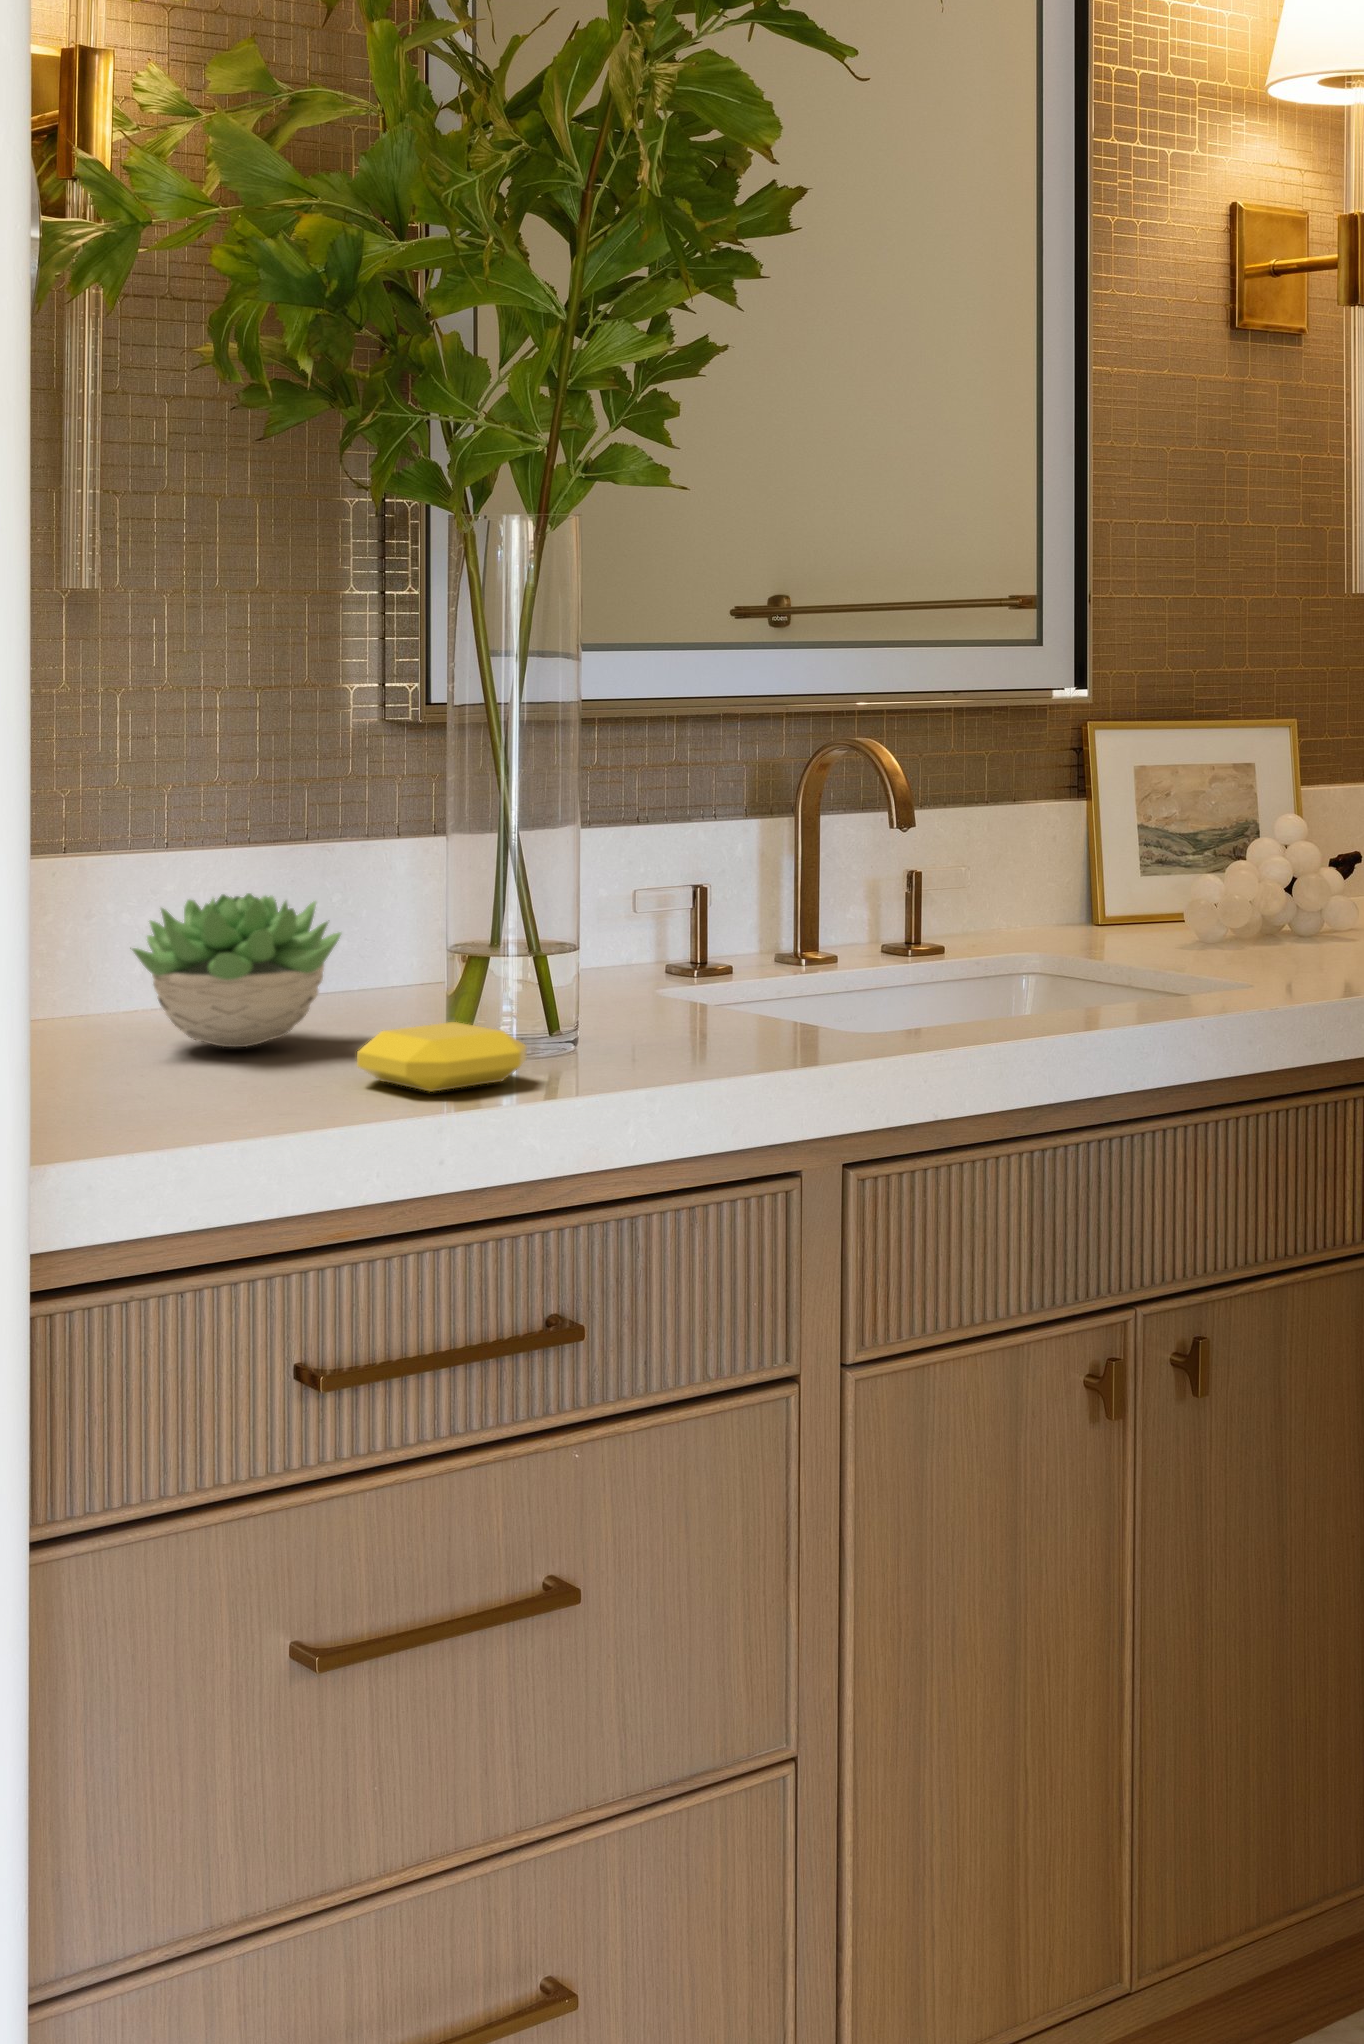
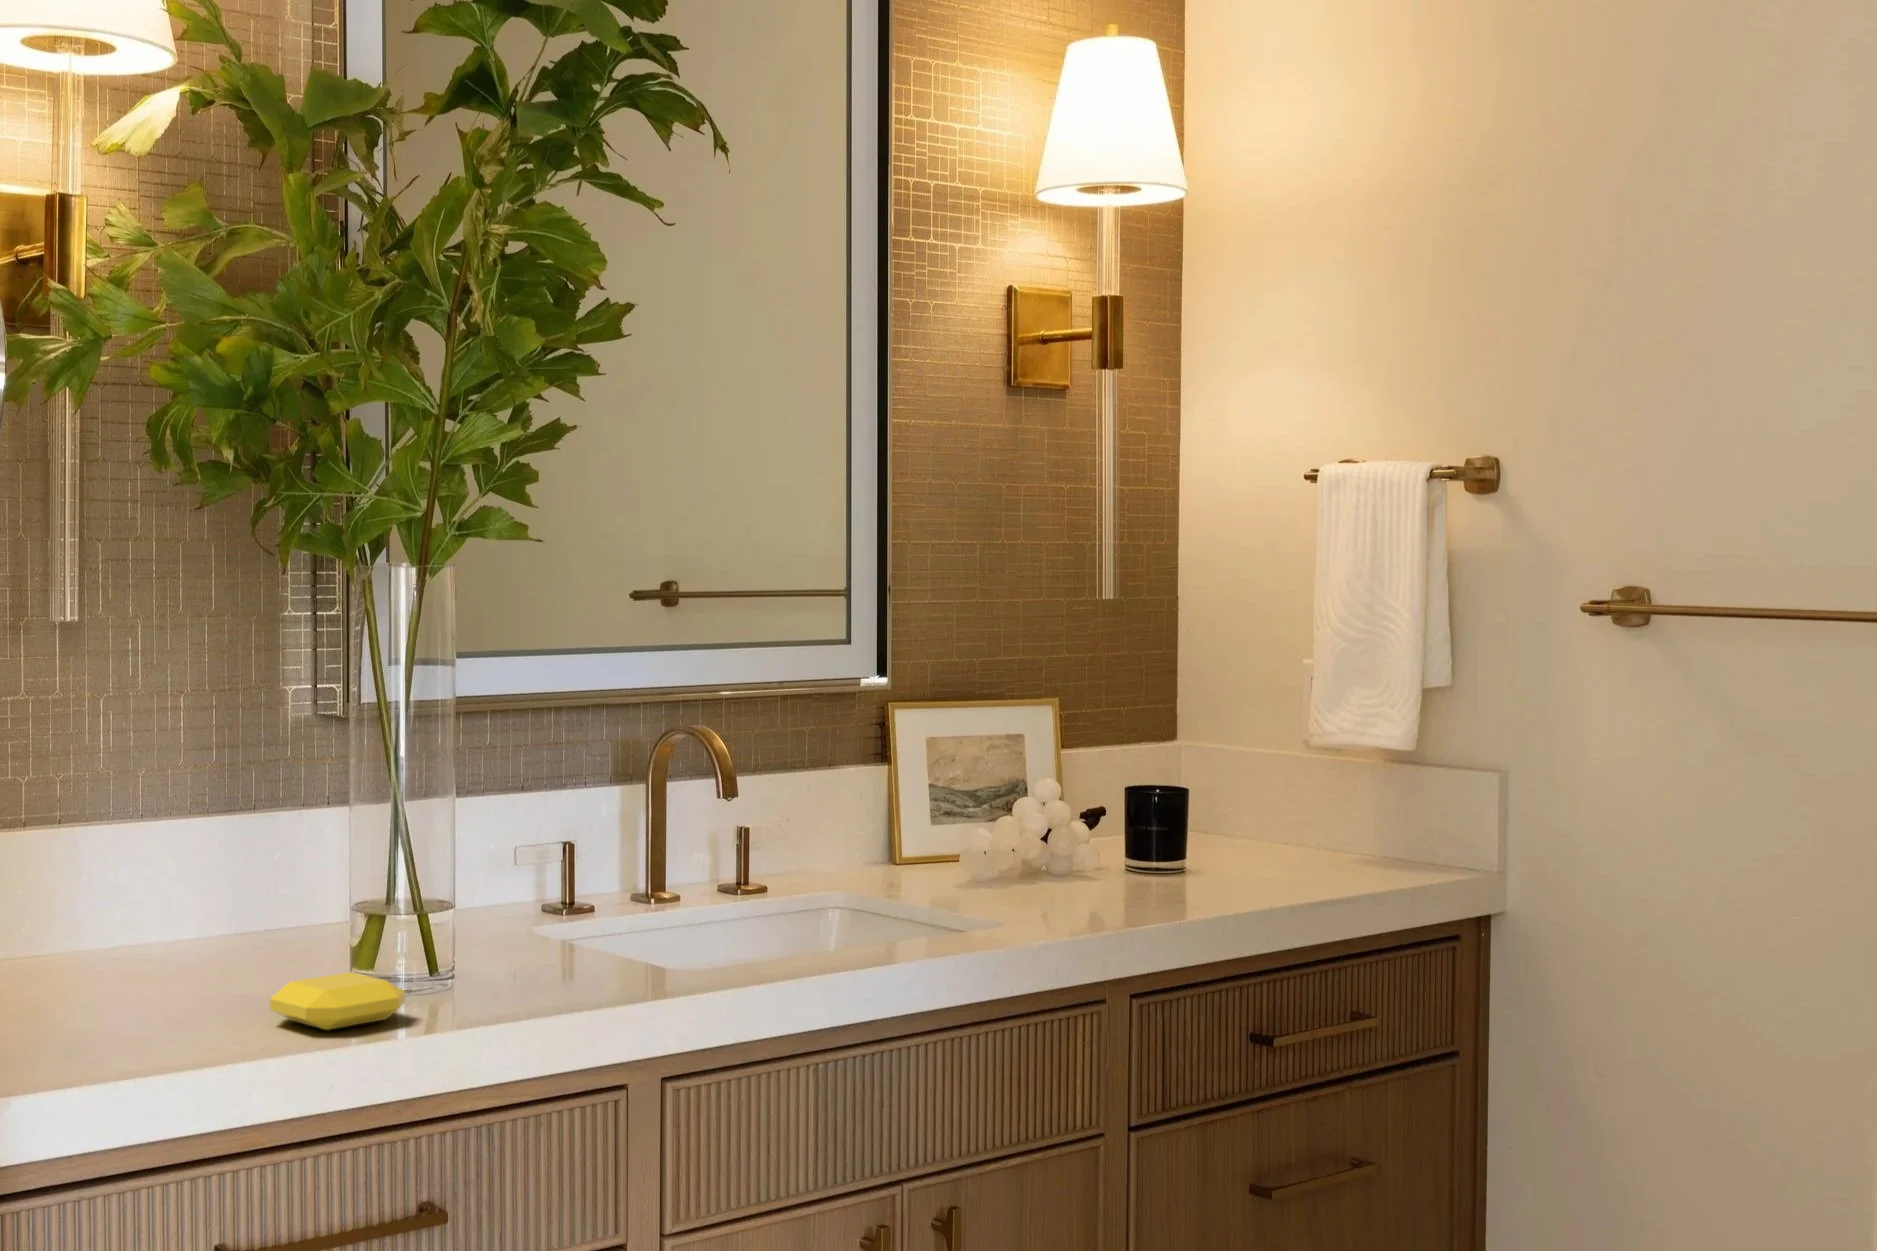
succulent plant: present [130,893,341,1047] -> none [92,869,267,991]

